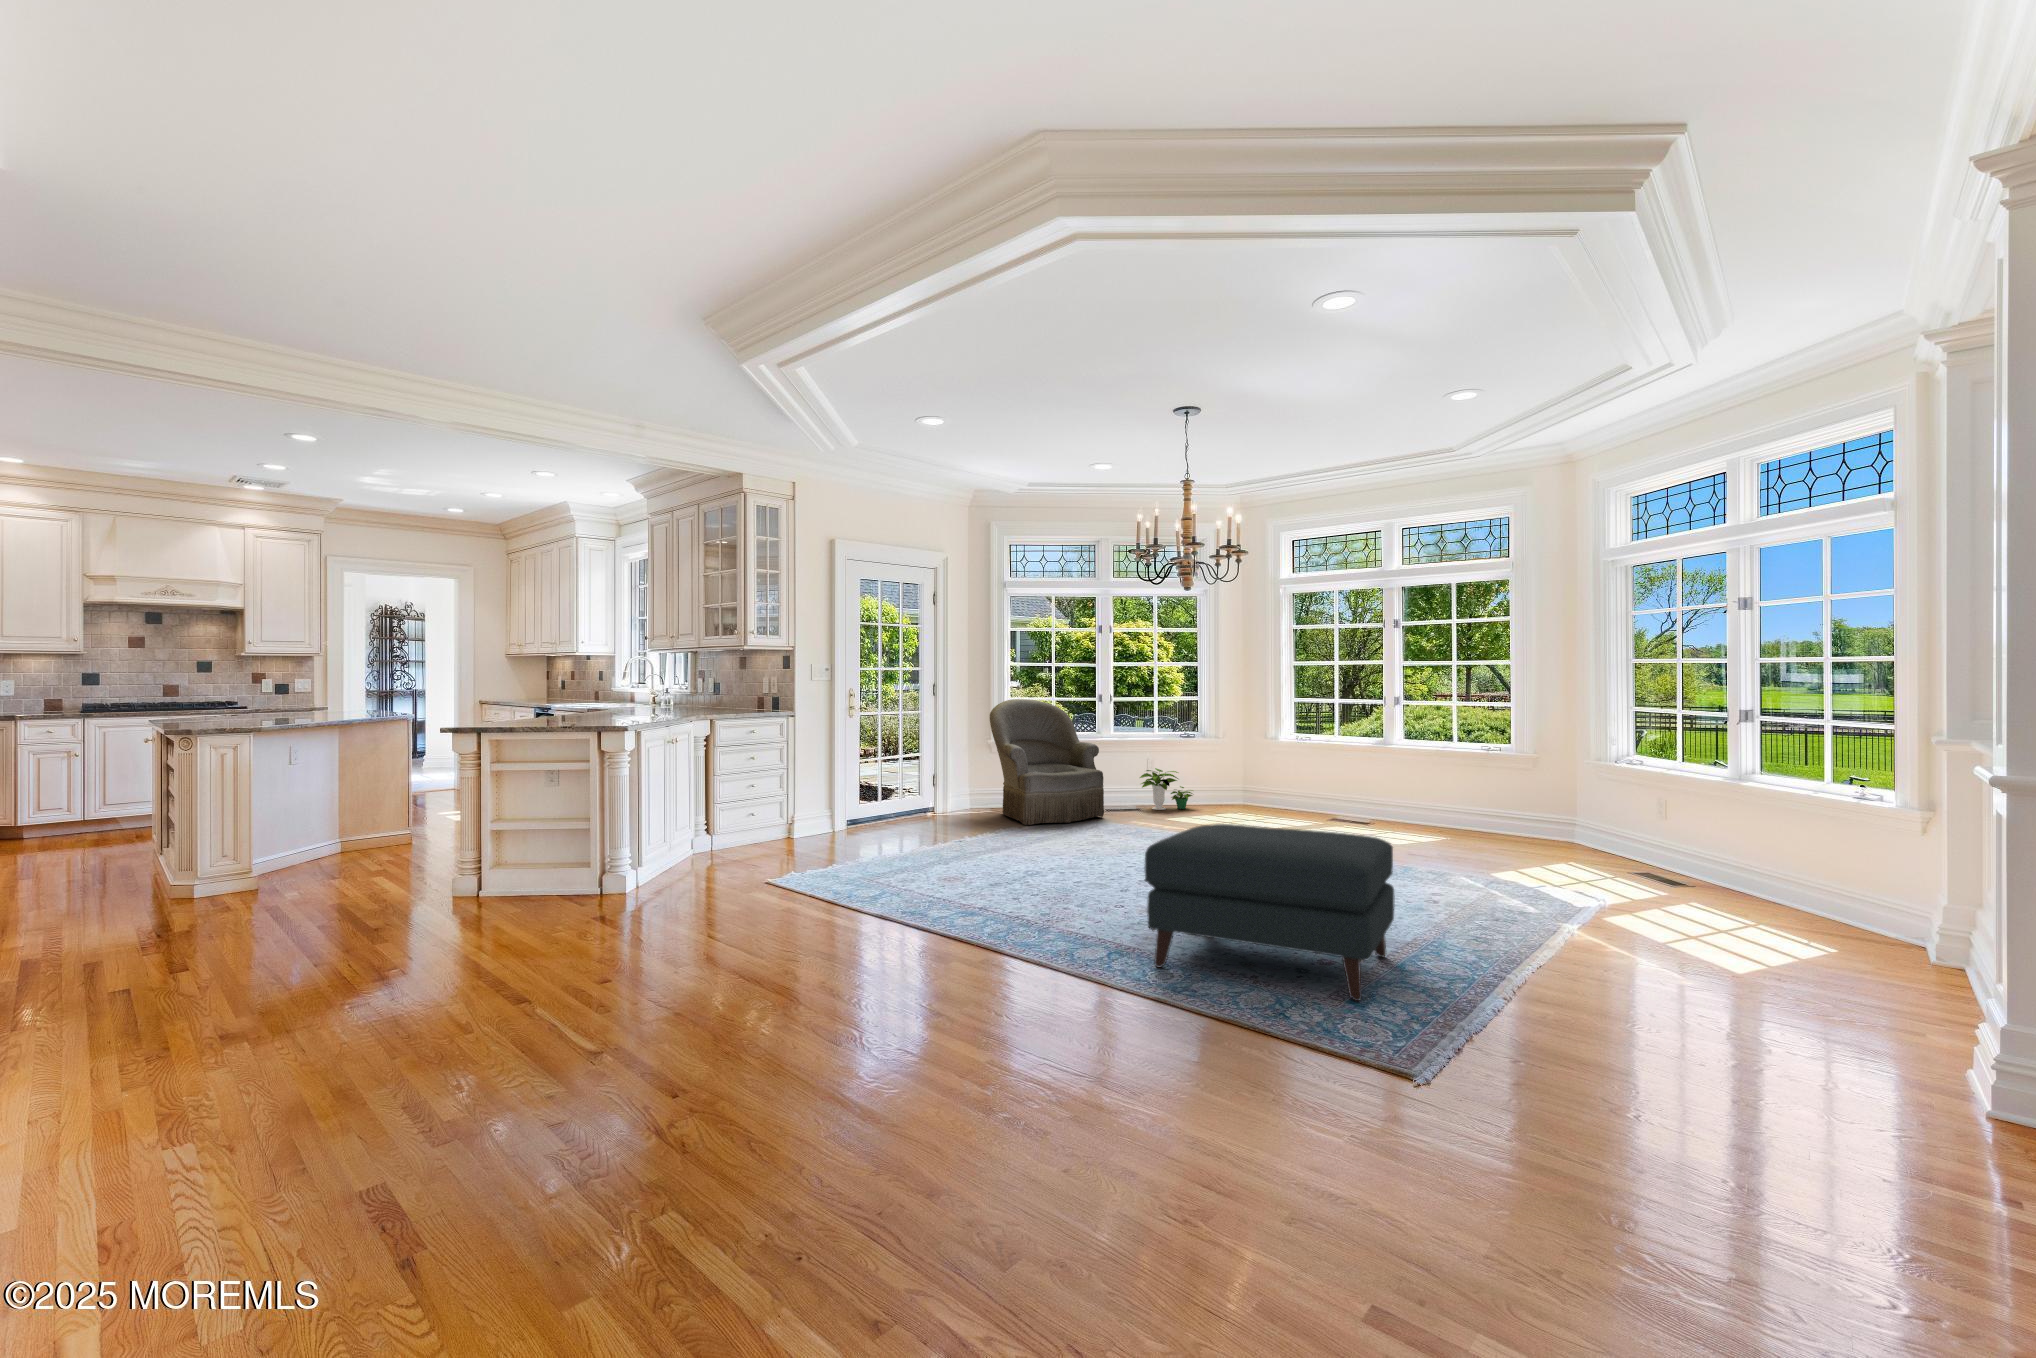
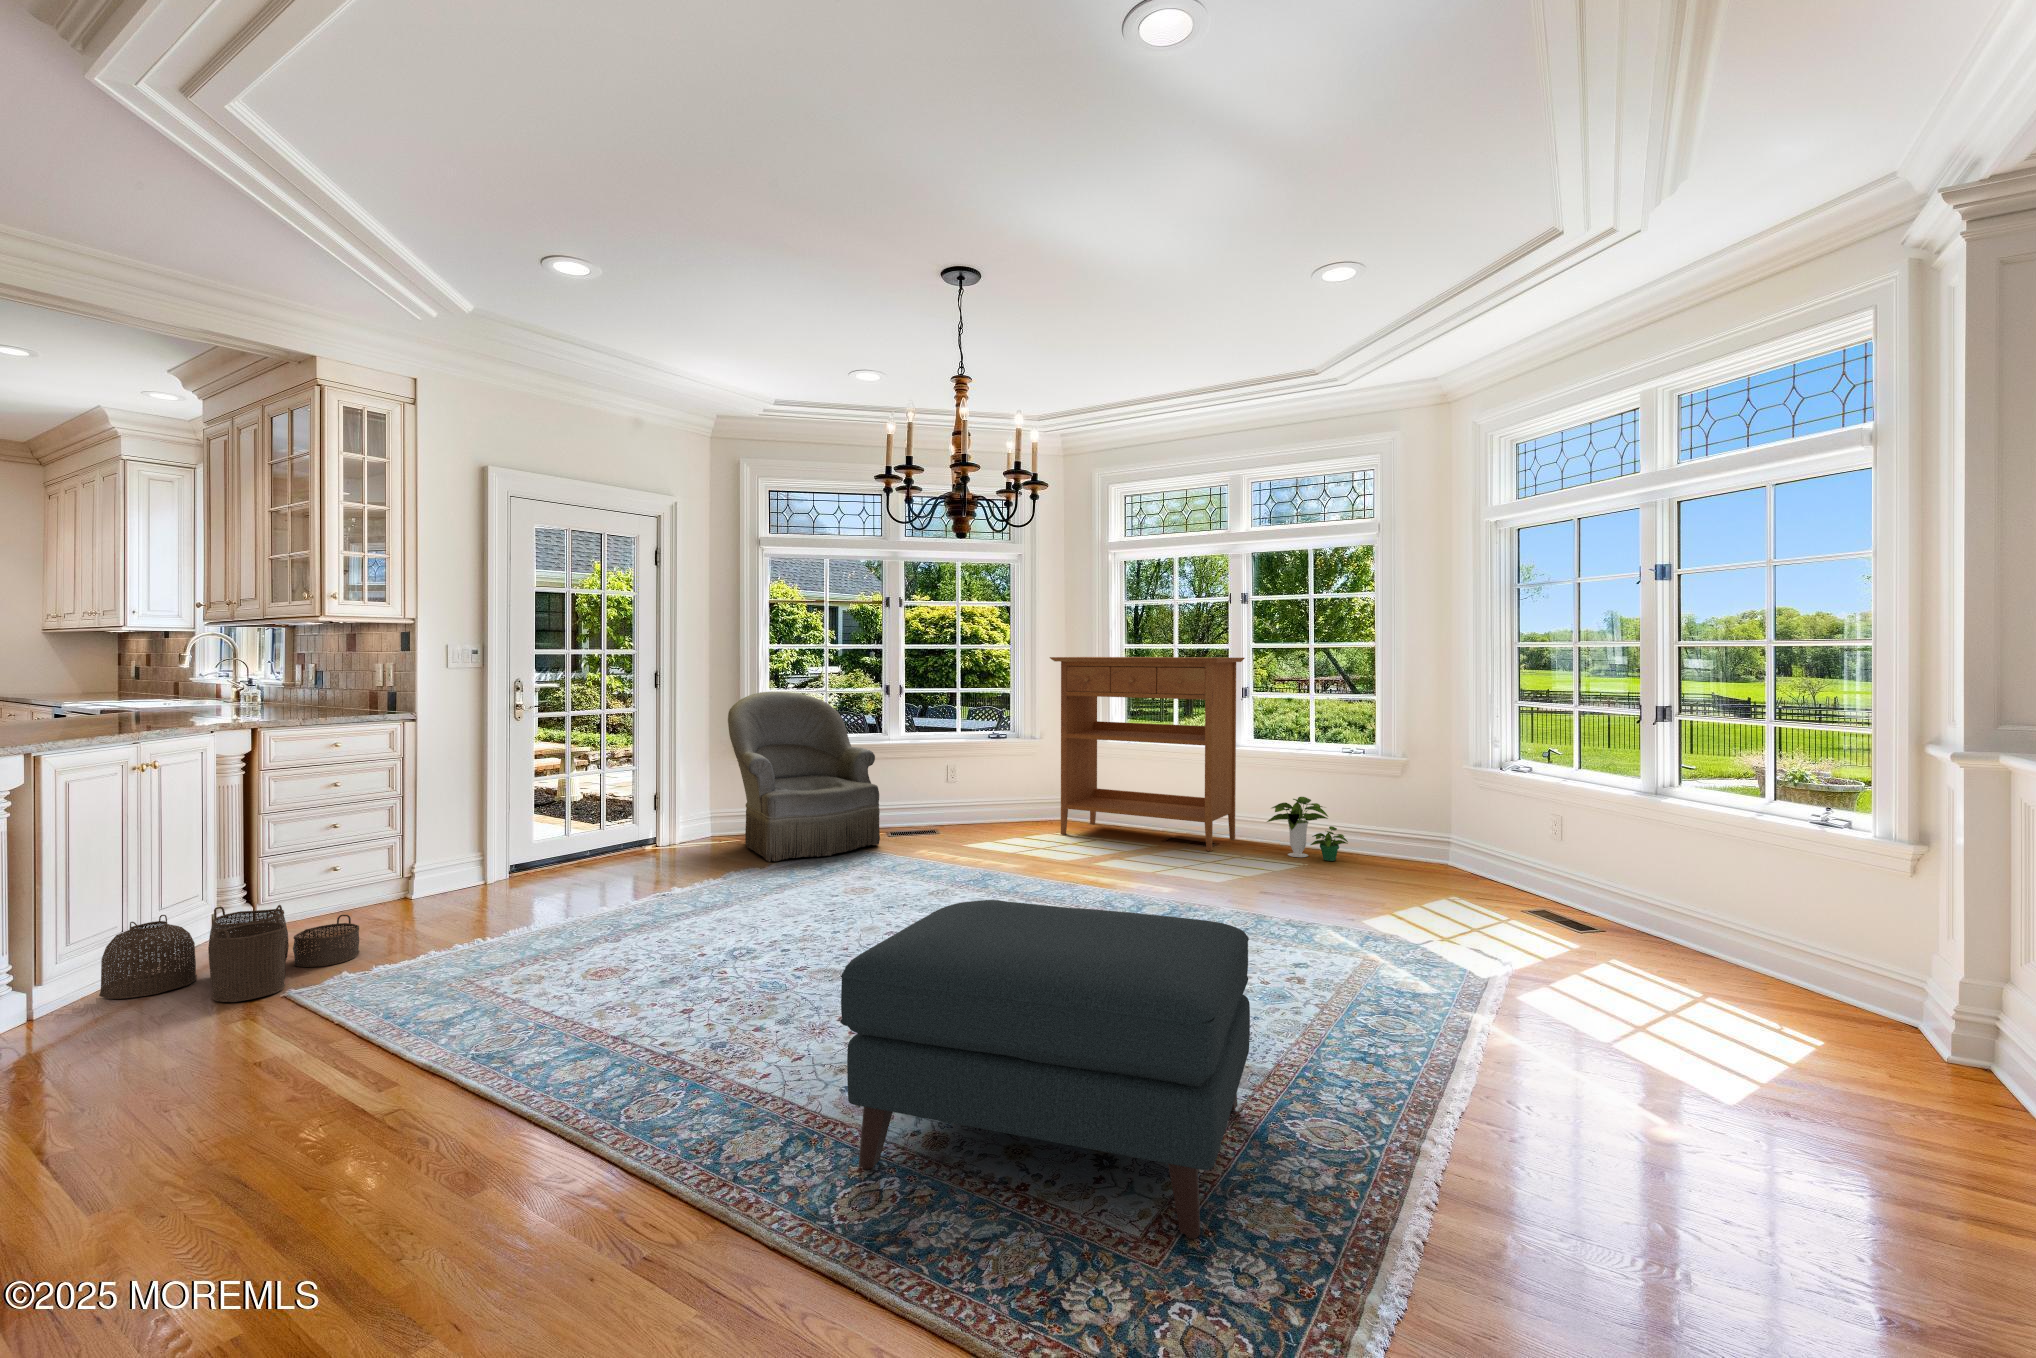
console table: none [1236,672,1399,828] -> present [1050,657,1245,851]
potted plant: present [1140,768,1193,810] -> present [1267,797,1348,861]
woven basket: none [657,829,789,884] -> present [99,905,359,1002]

